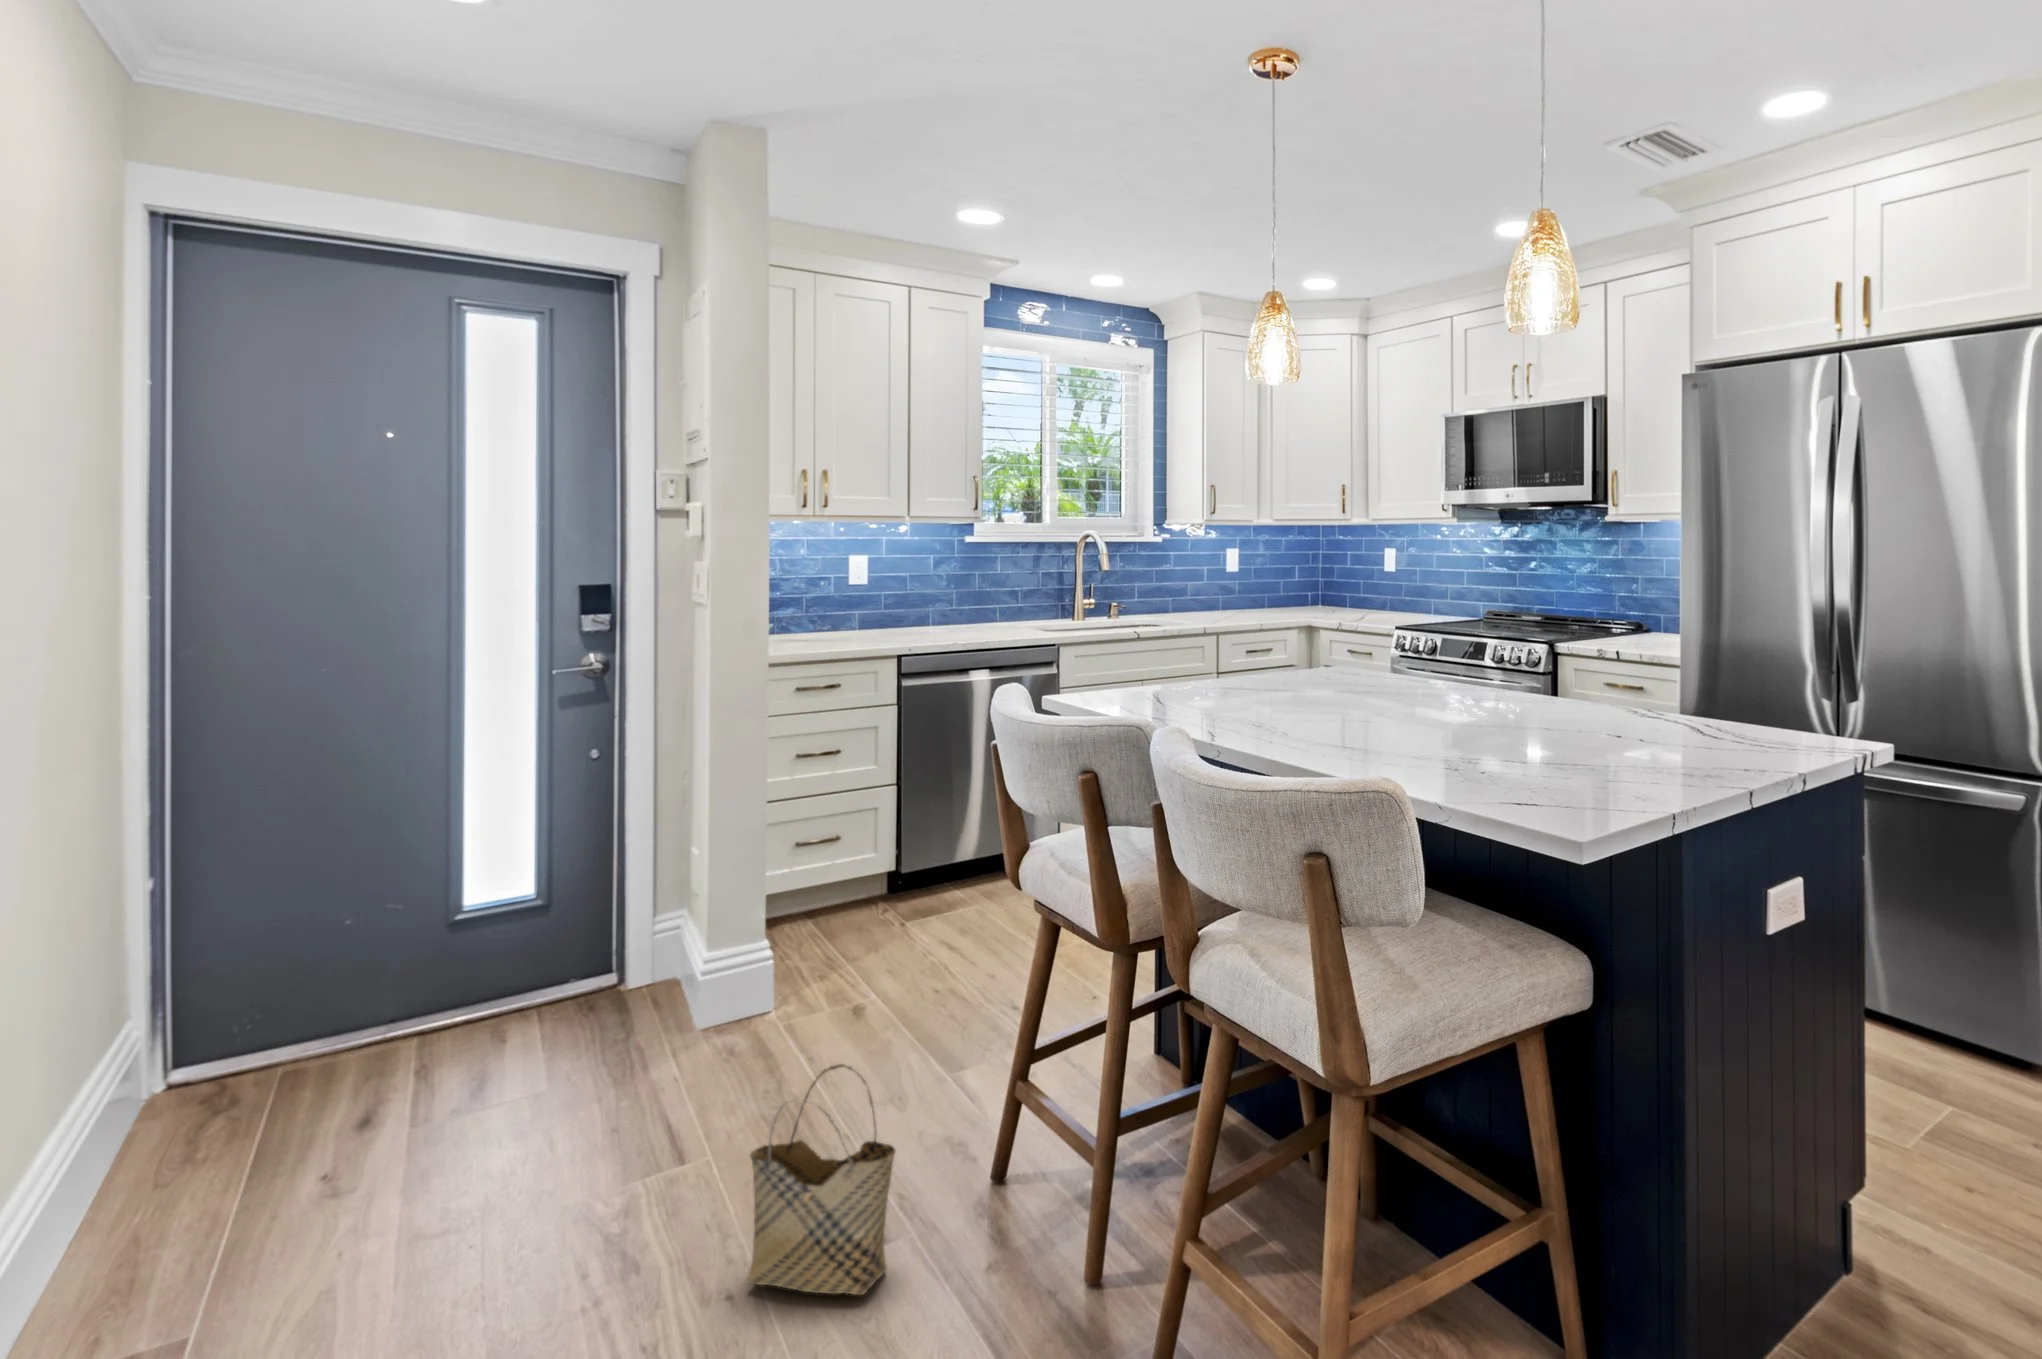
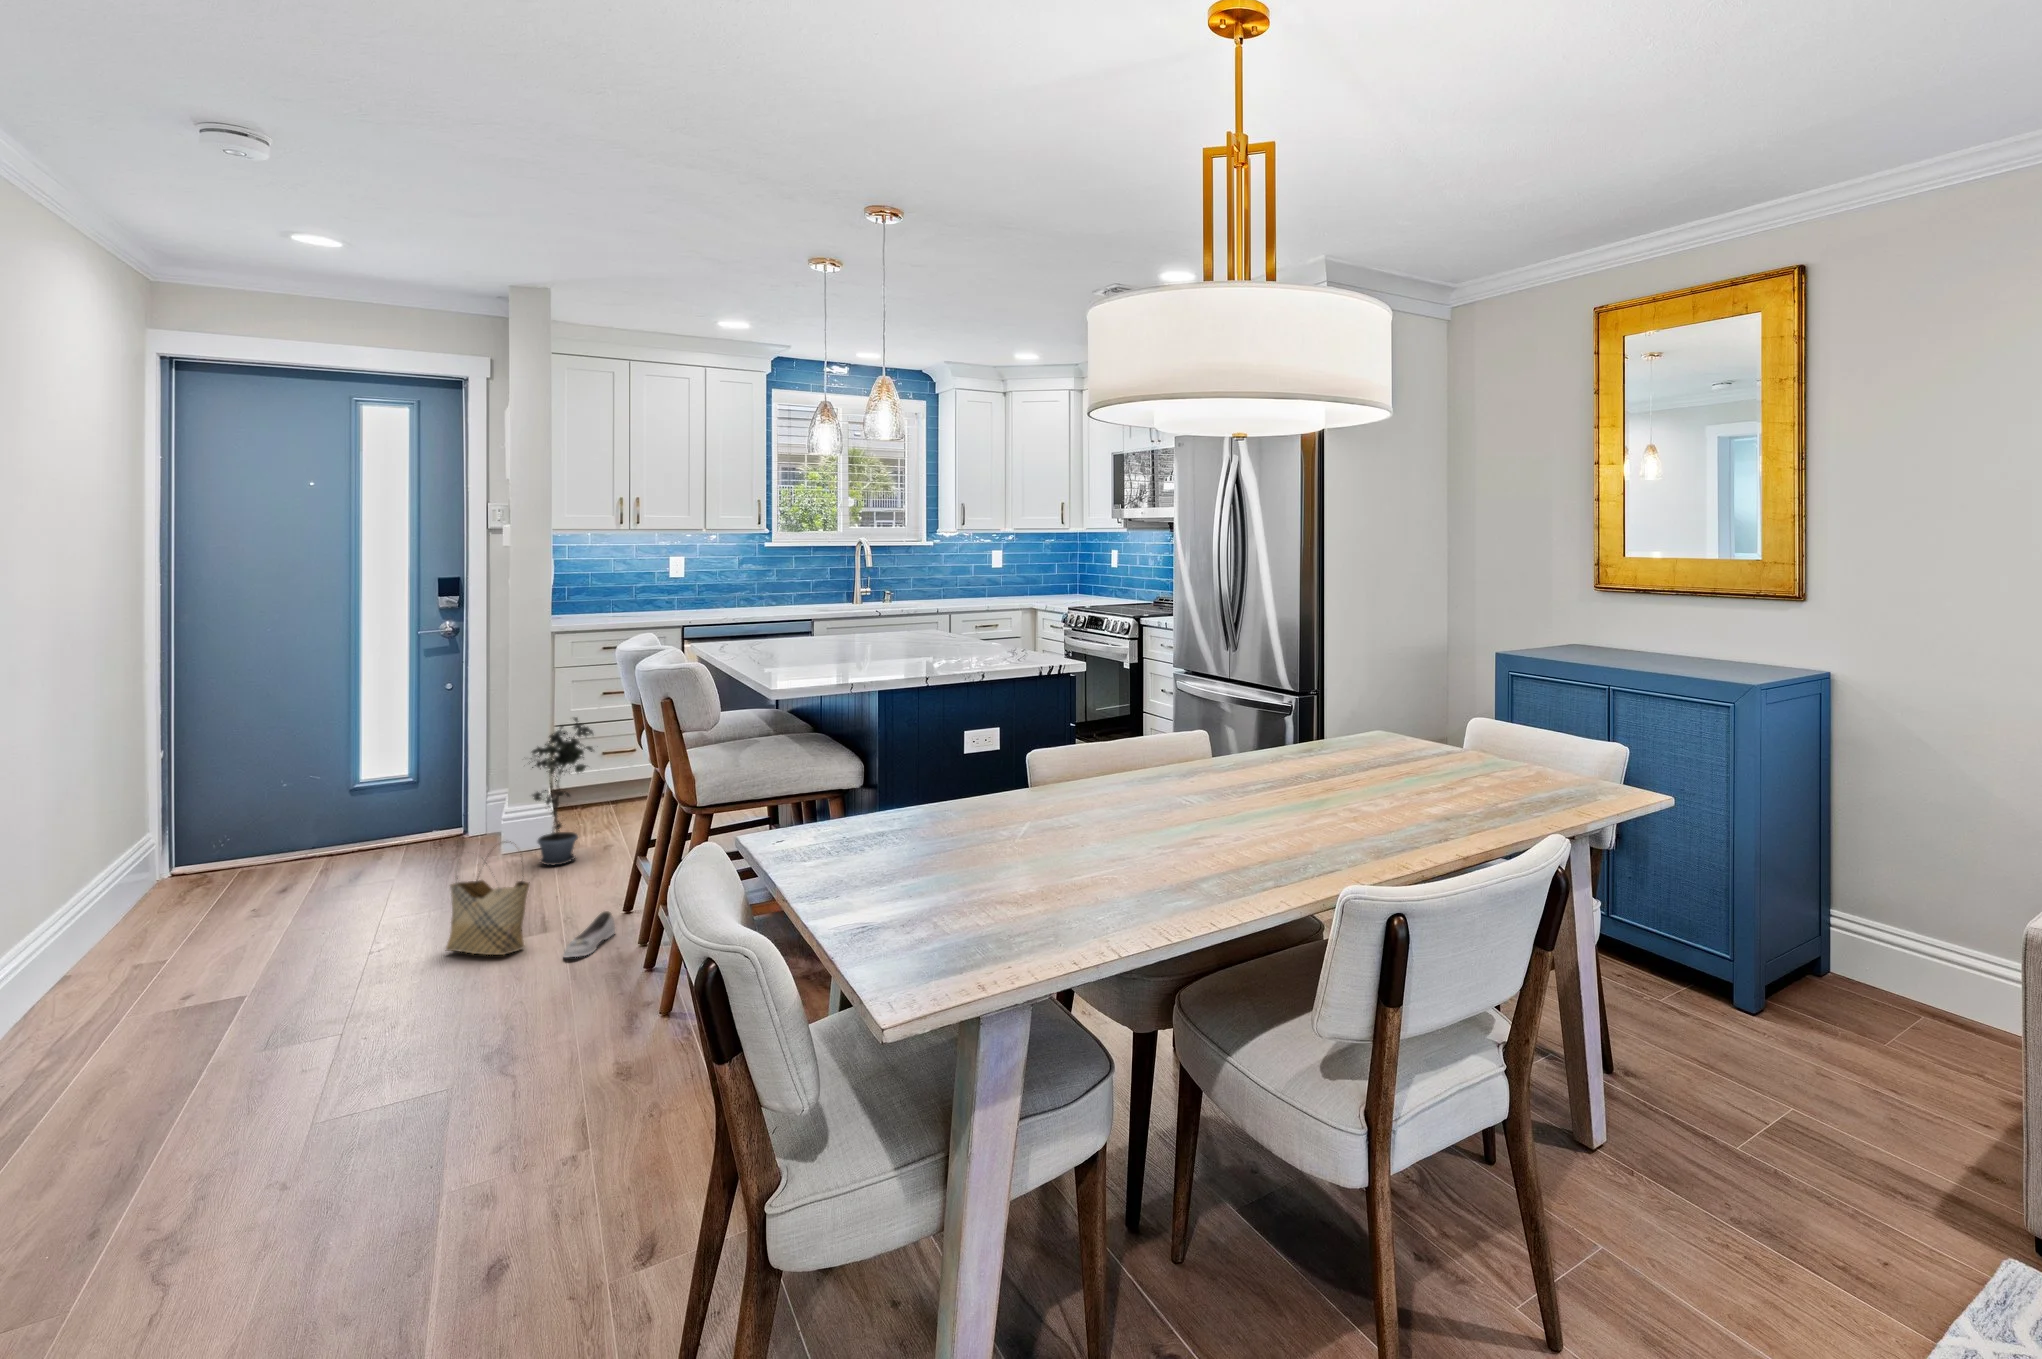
potted plant: none [751,808,862,1055] -> present [531,718,593,865]
shoe: none [973,1184,1025,1301] -> present [563,911,615,957]

